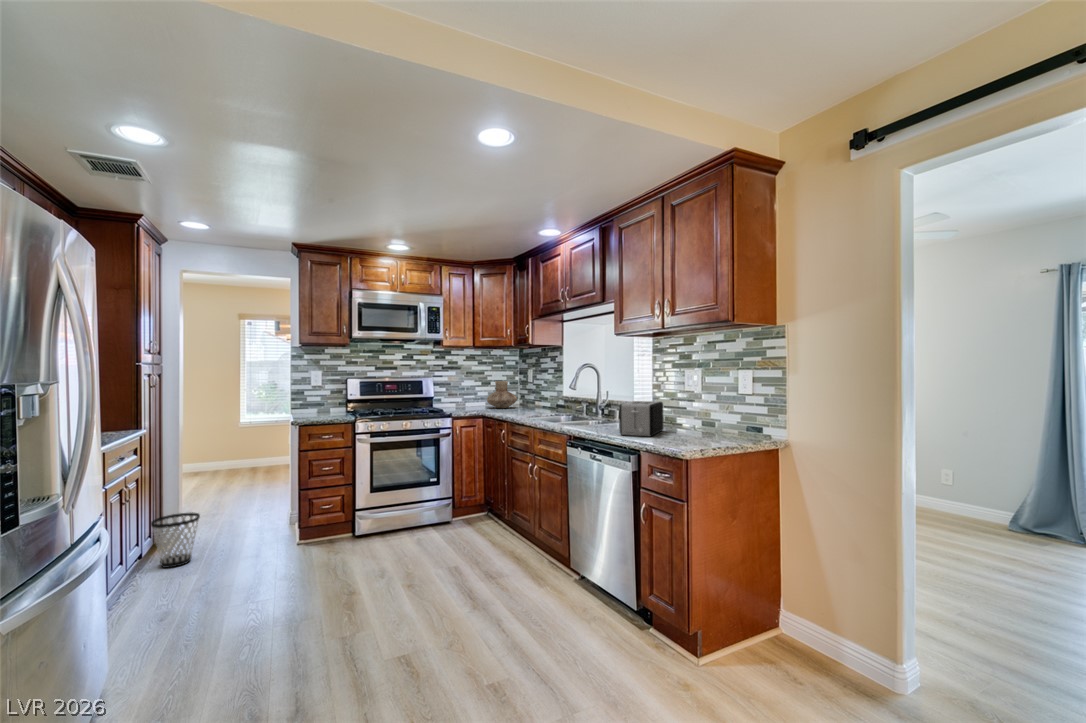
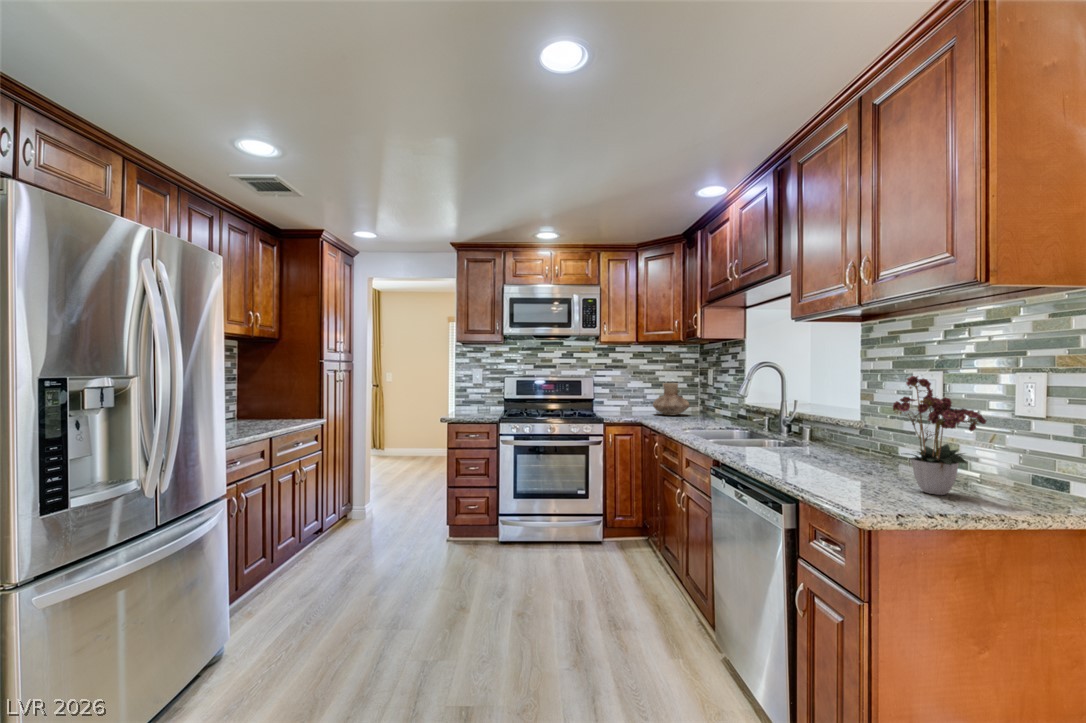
flower arrangement: none [684,370,734,440] -> present [893,376,986,495]
toaster: present [619,401,663,436] -> none [776,417,862,476]
wastebasket: present [151,512,200,568] -> none [329,496,368,544]

